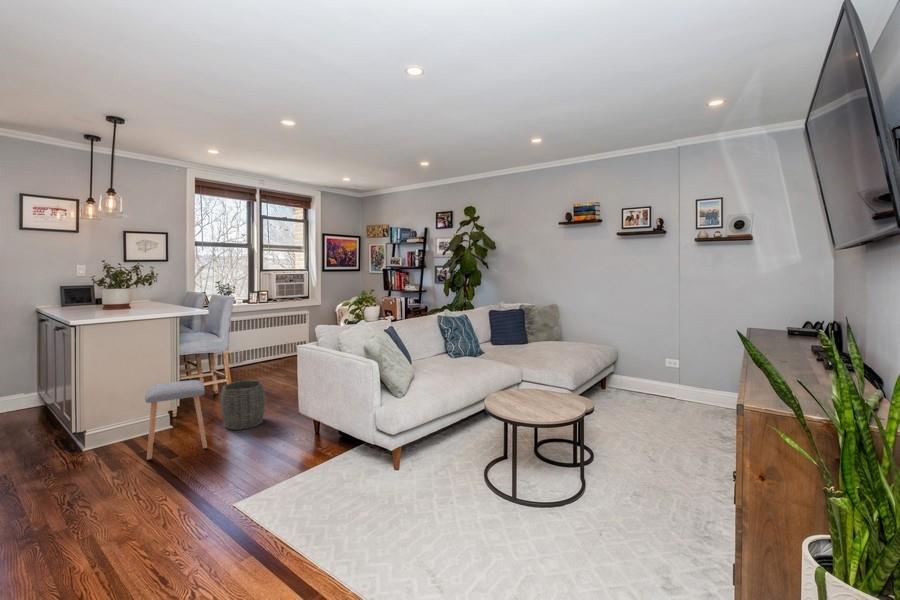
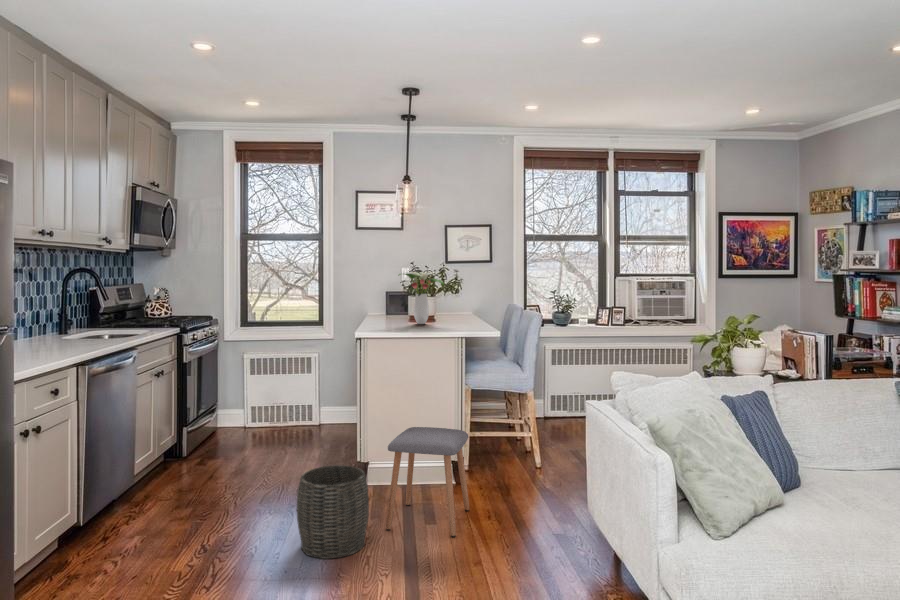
flower arrangement: none [105,269,151,311] -> present [399,272,444,324]
woven basket: present [221,380,265,430] -> present [297,465,369,559]

